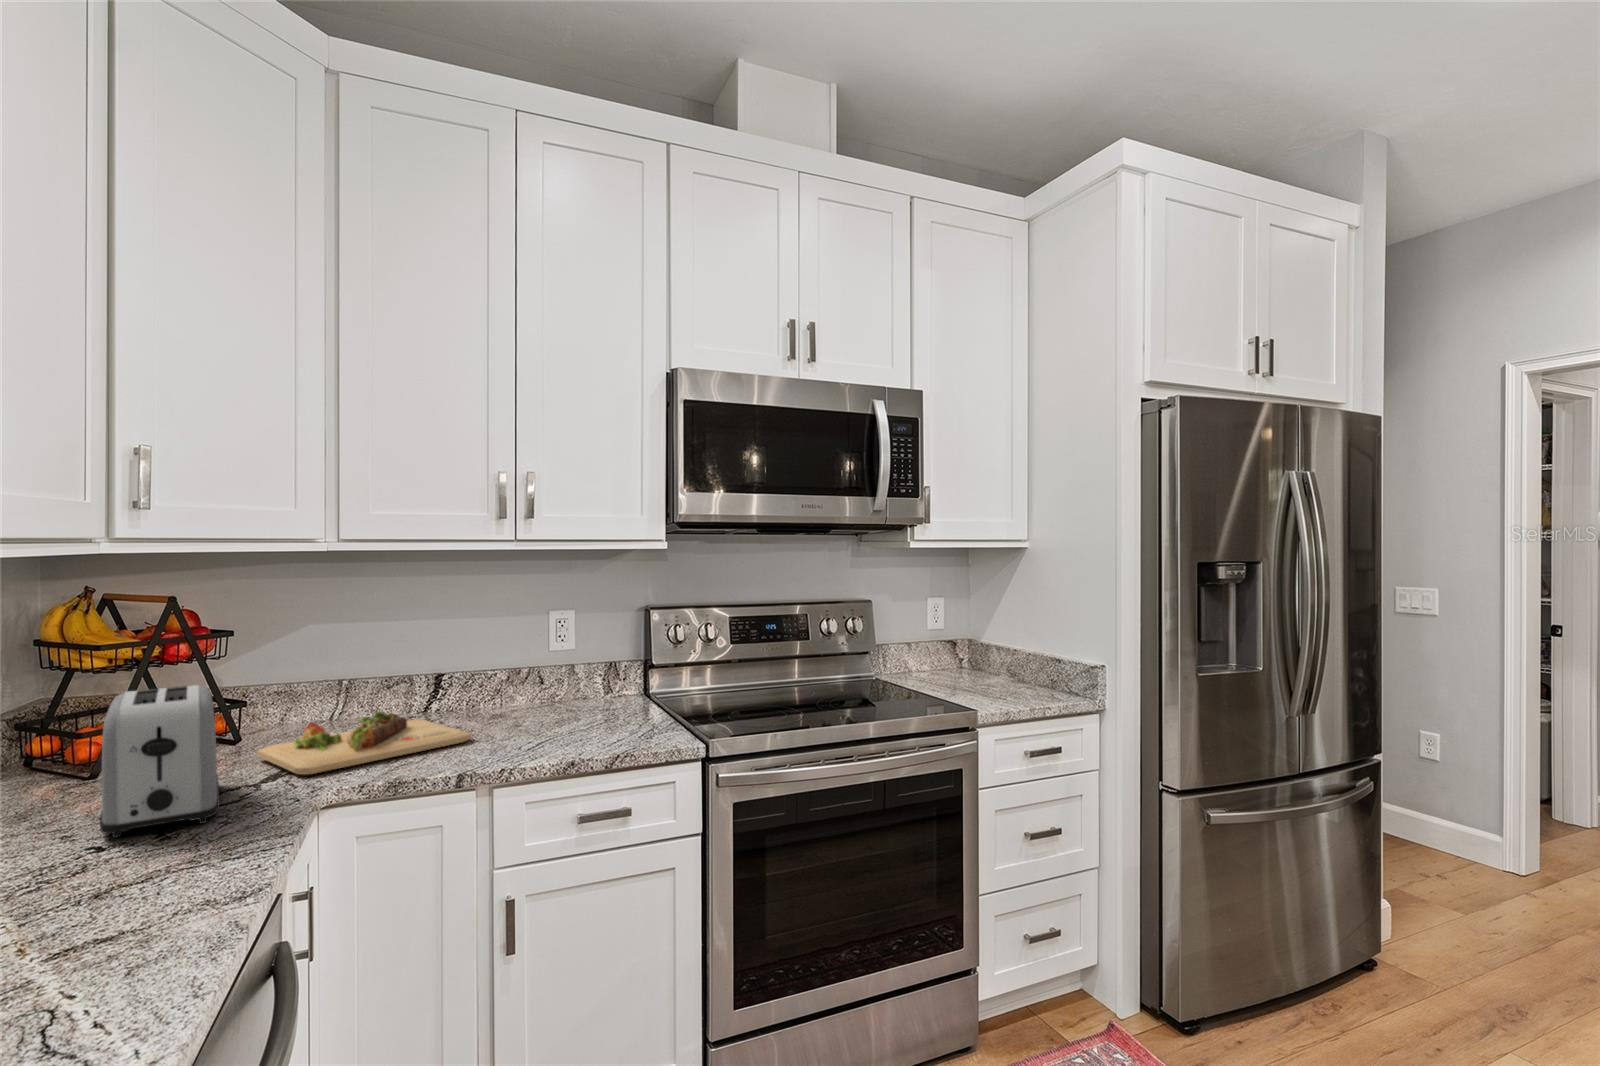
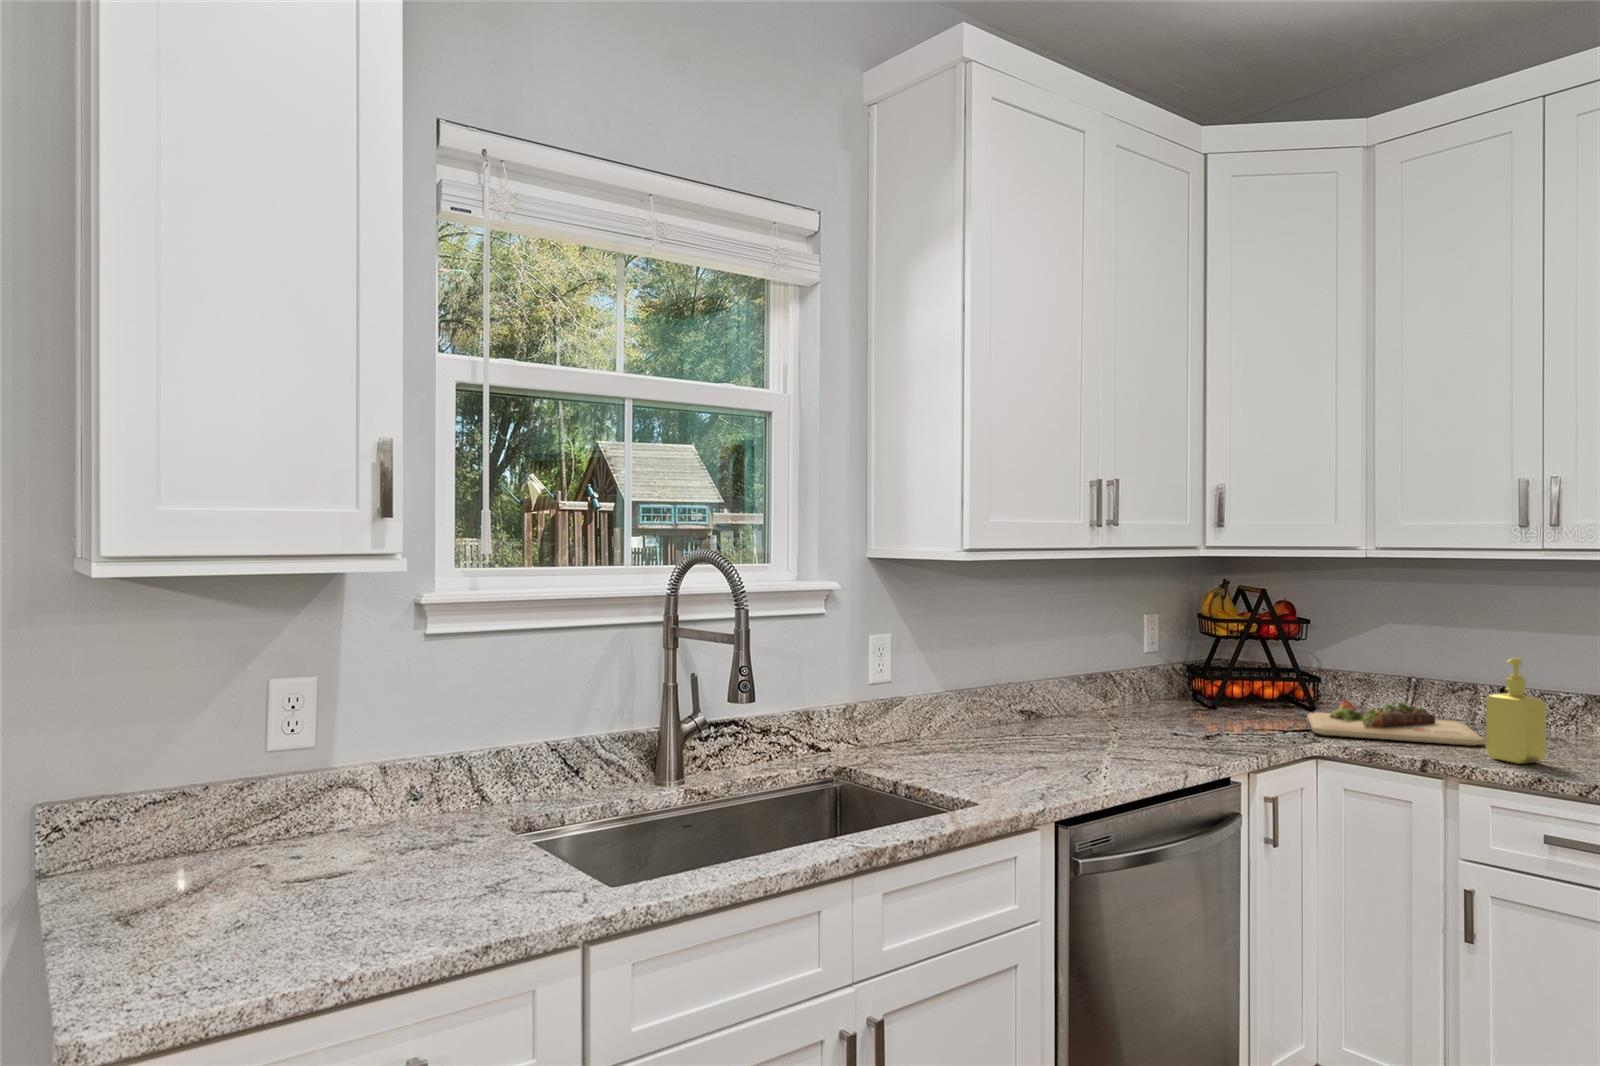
soap dispenser: none [497,643,550,752] -> present [1485,657,1546,764]
toaster: present [100,684,220,838] -> none [1171,648,1262,740]

